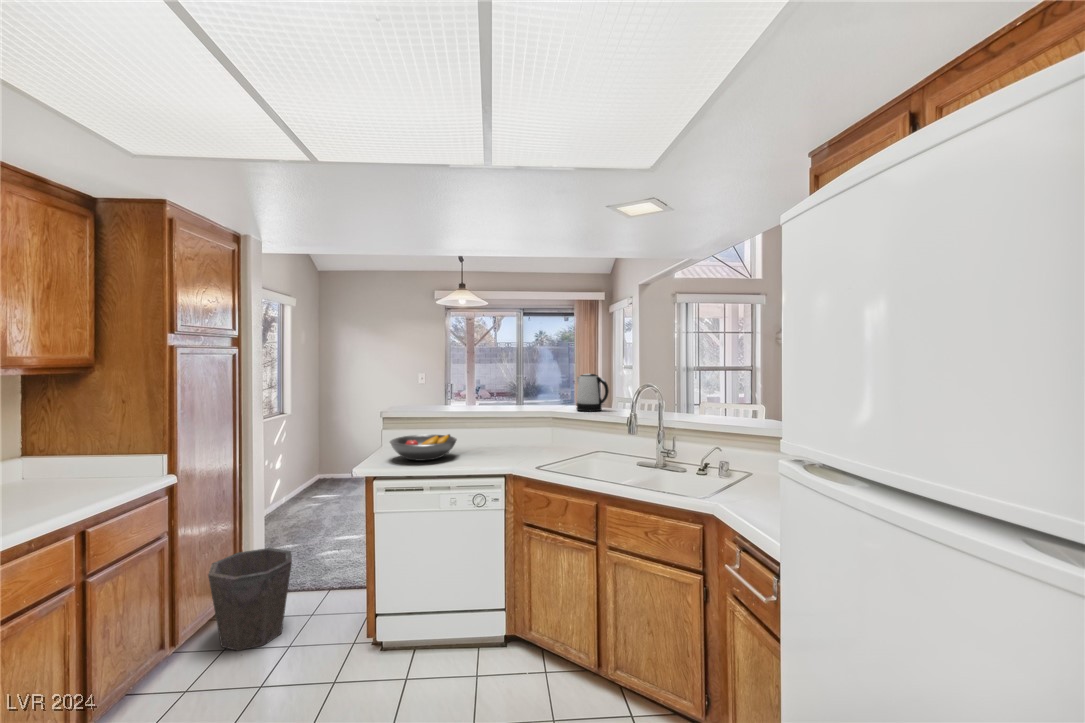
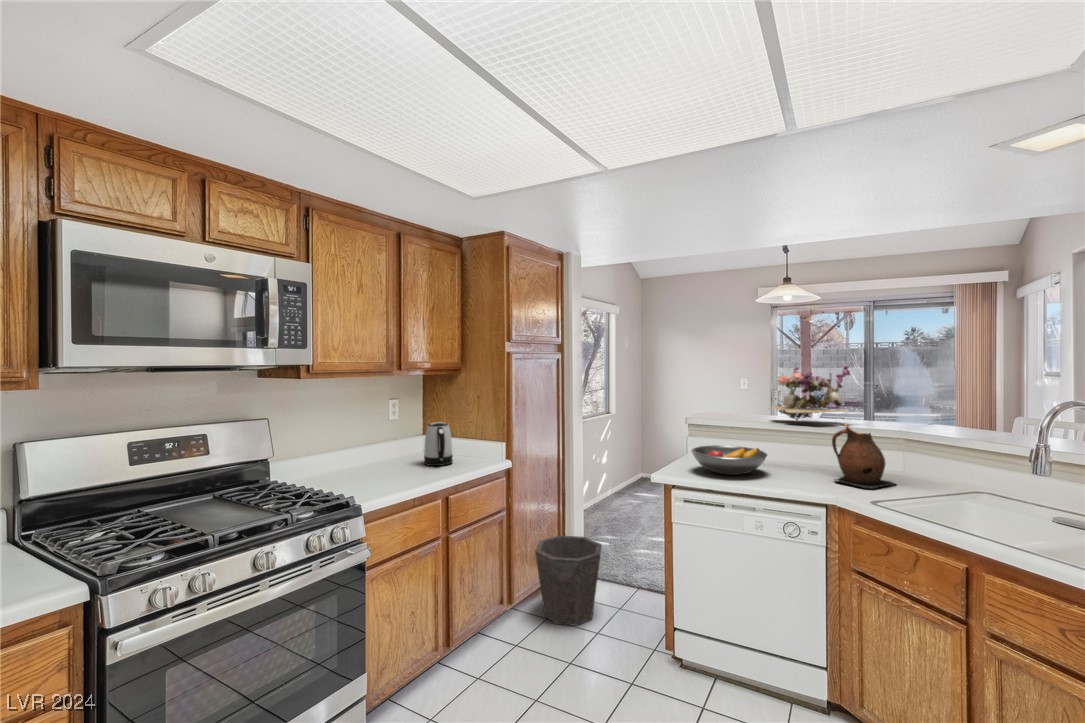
flower arrangement: none [455,360,517,409] -> present [771,365,850,421]
kettle: present [576,374,609,412] -> present [424,422,453,466]
ceramic pitcher: none [507,408,550,459] -> present [832,424,896,488]

